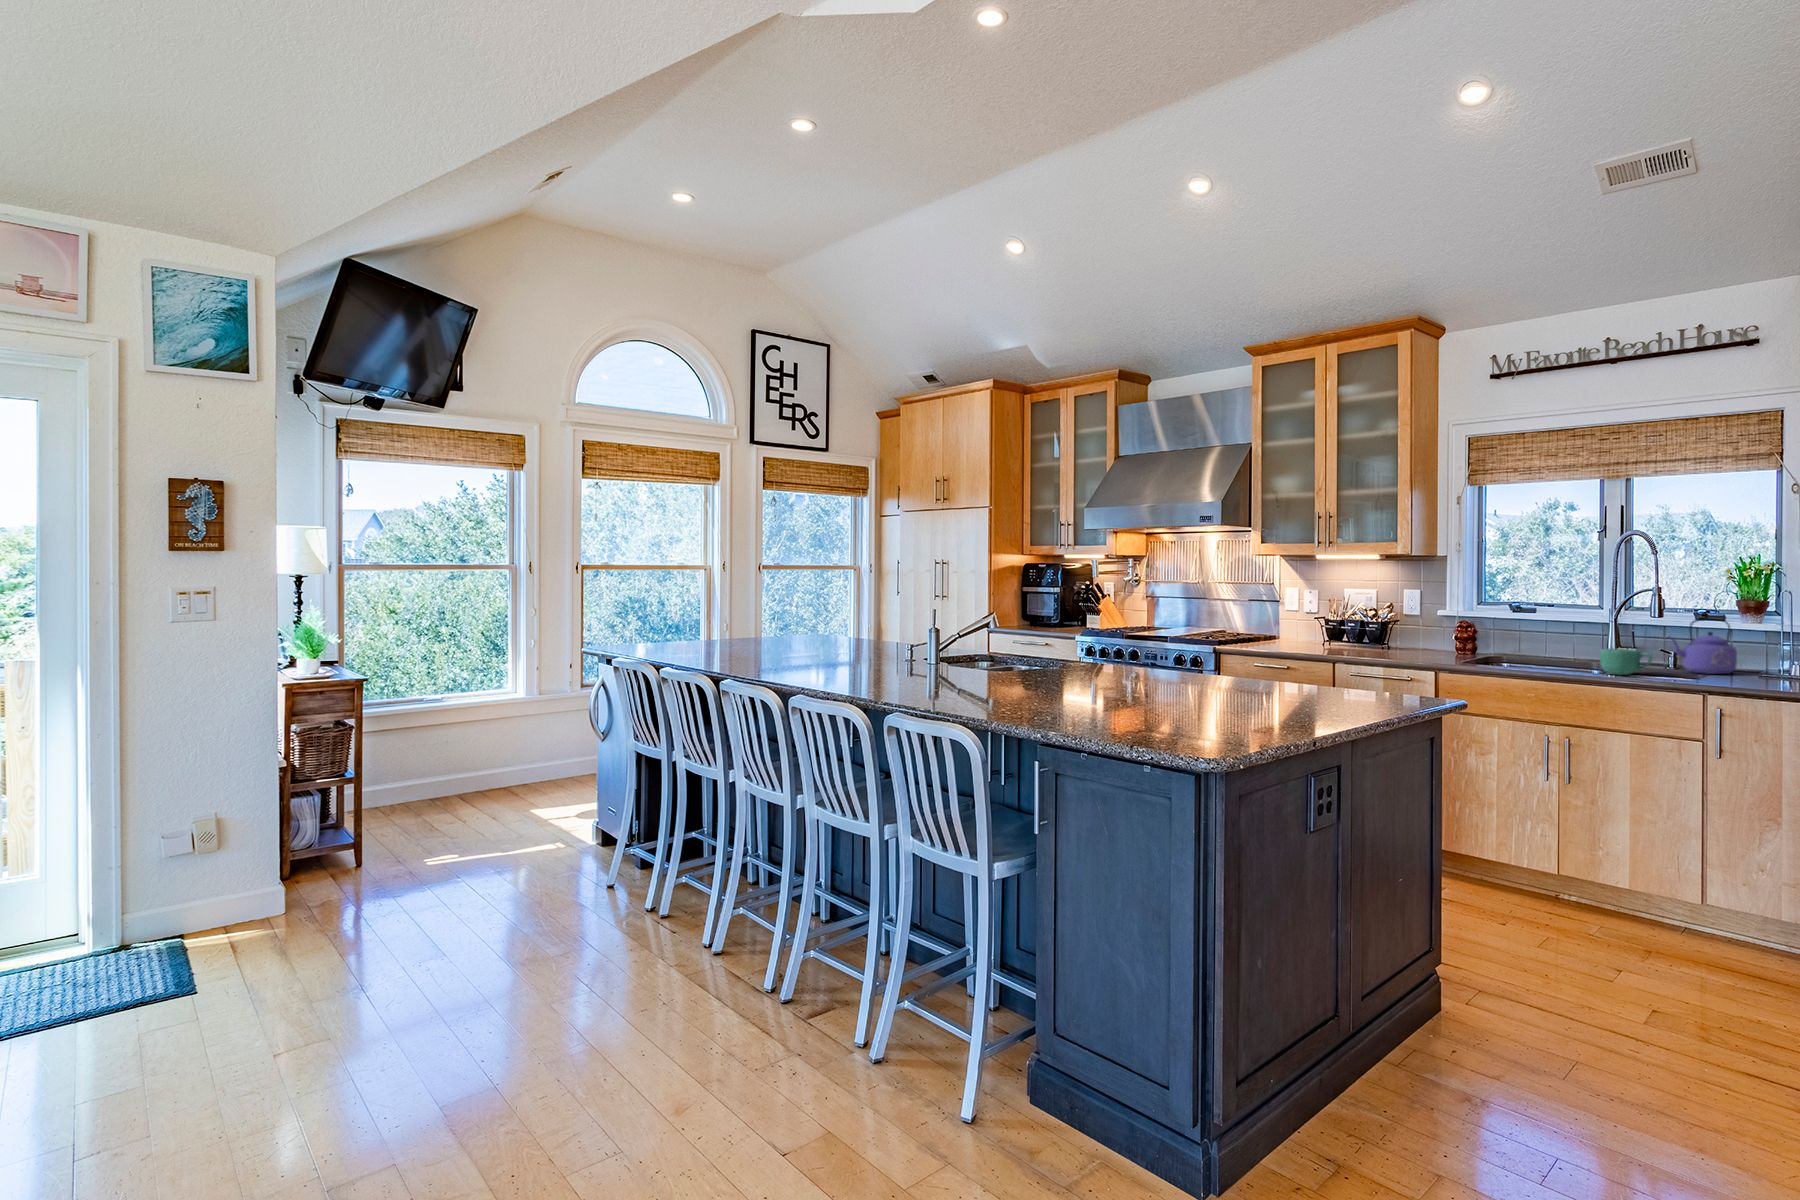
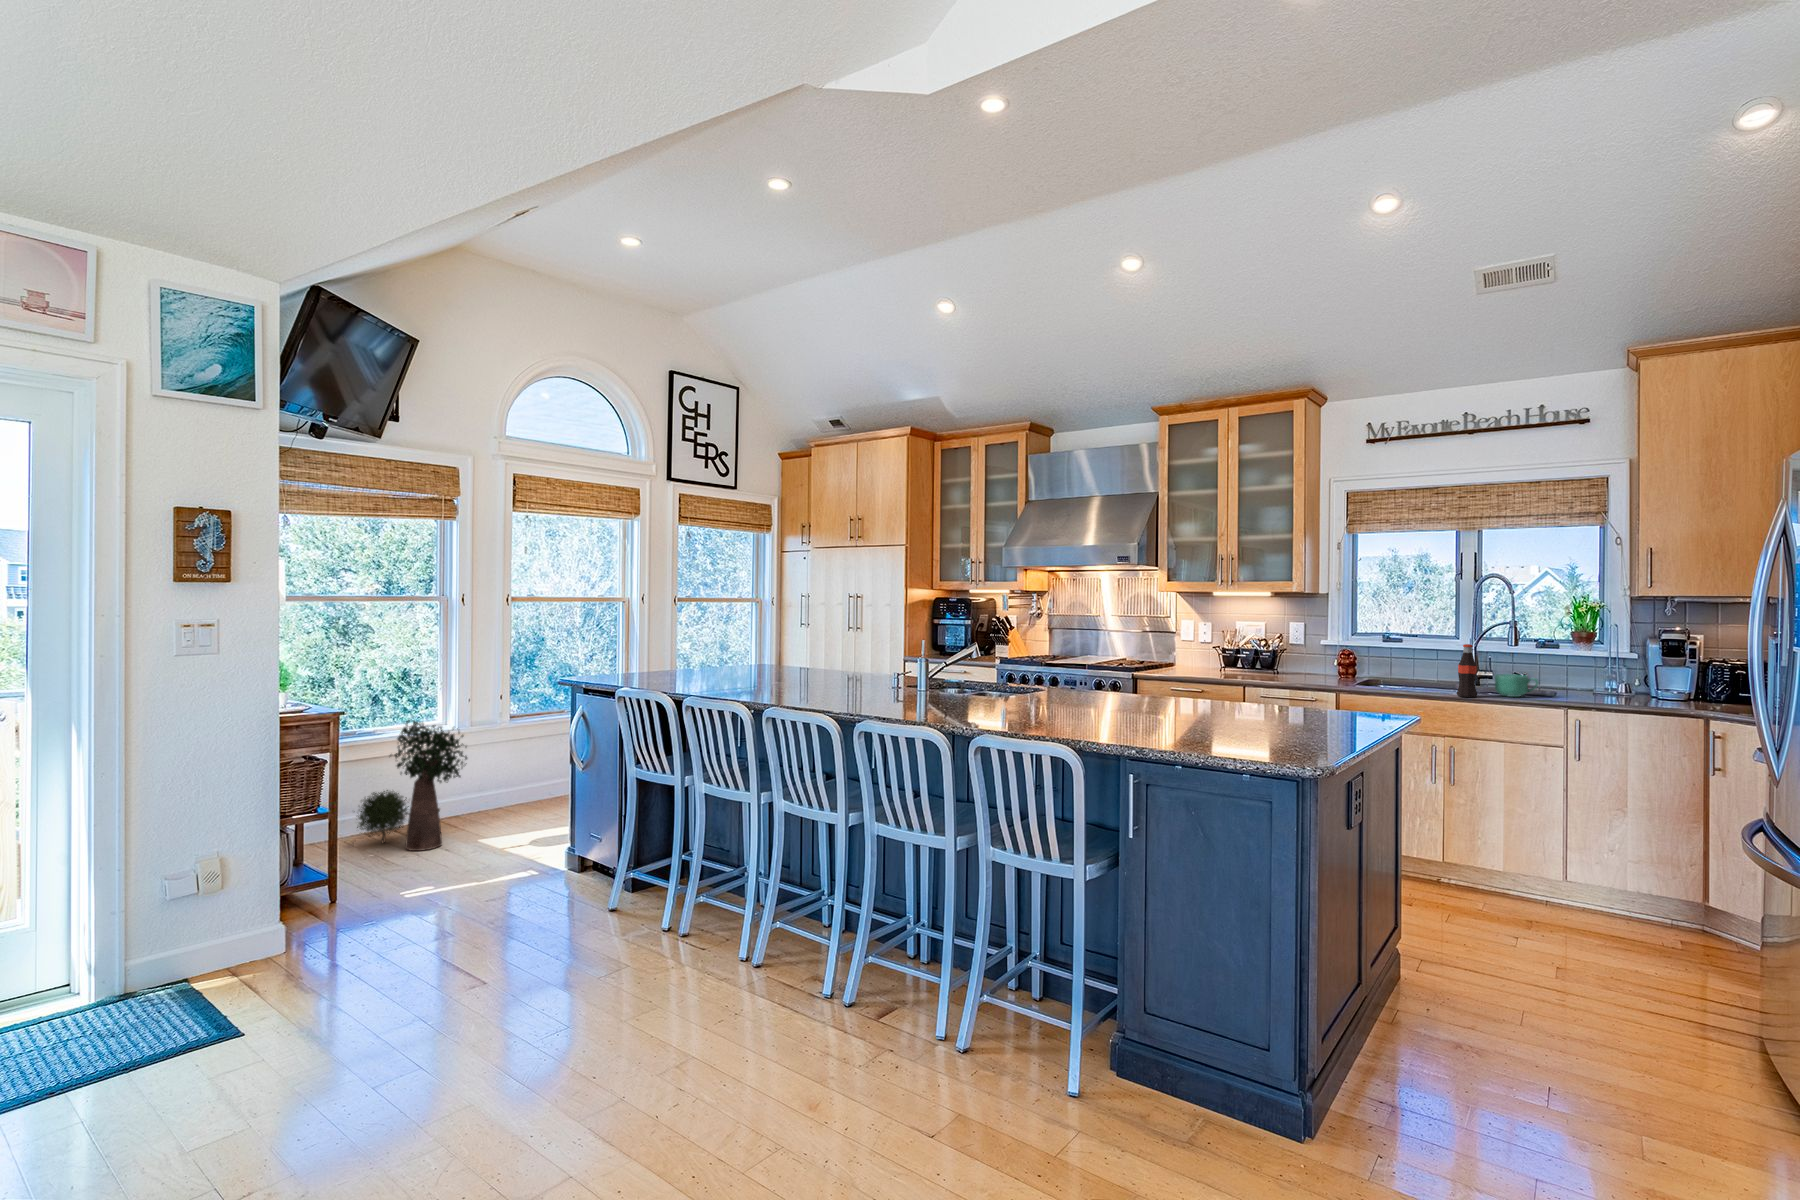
bottle: none [1551,612,1575,674] -> present [1457,644,1477,697]
kettle: present [1668,618,1737,674] -> none [1543,648,1596,694]
potted plant: none [440,674,536,796] -> present [357,720,467,851]

